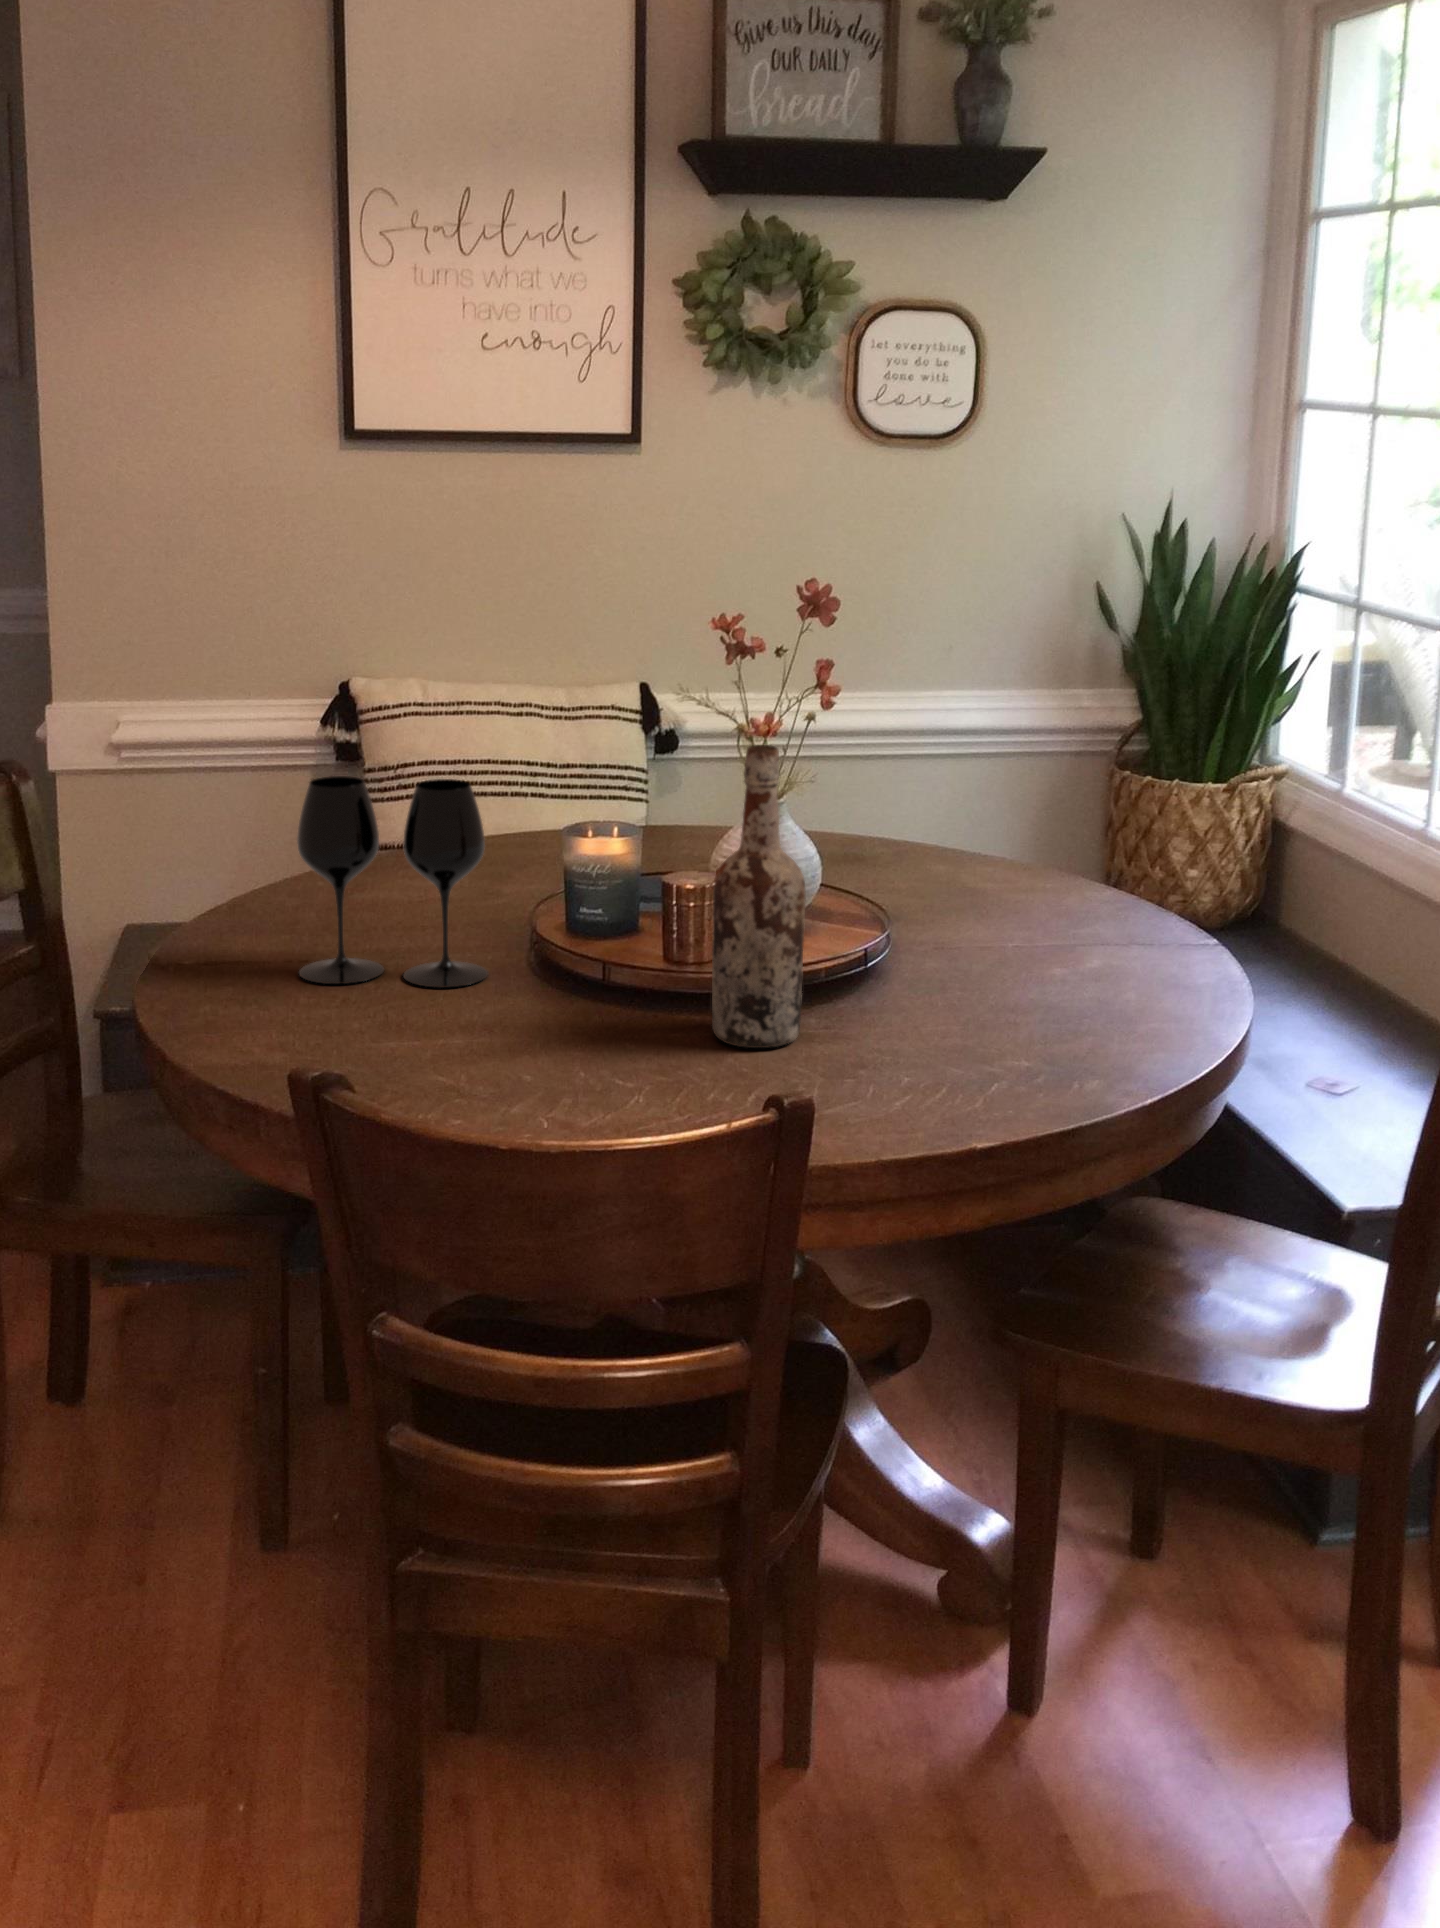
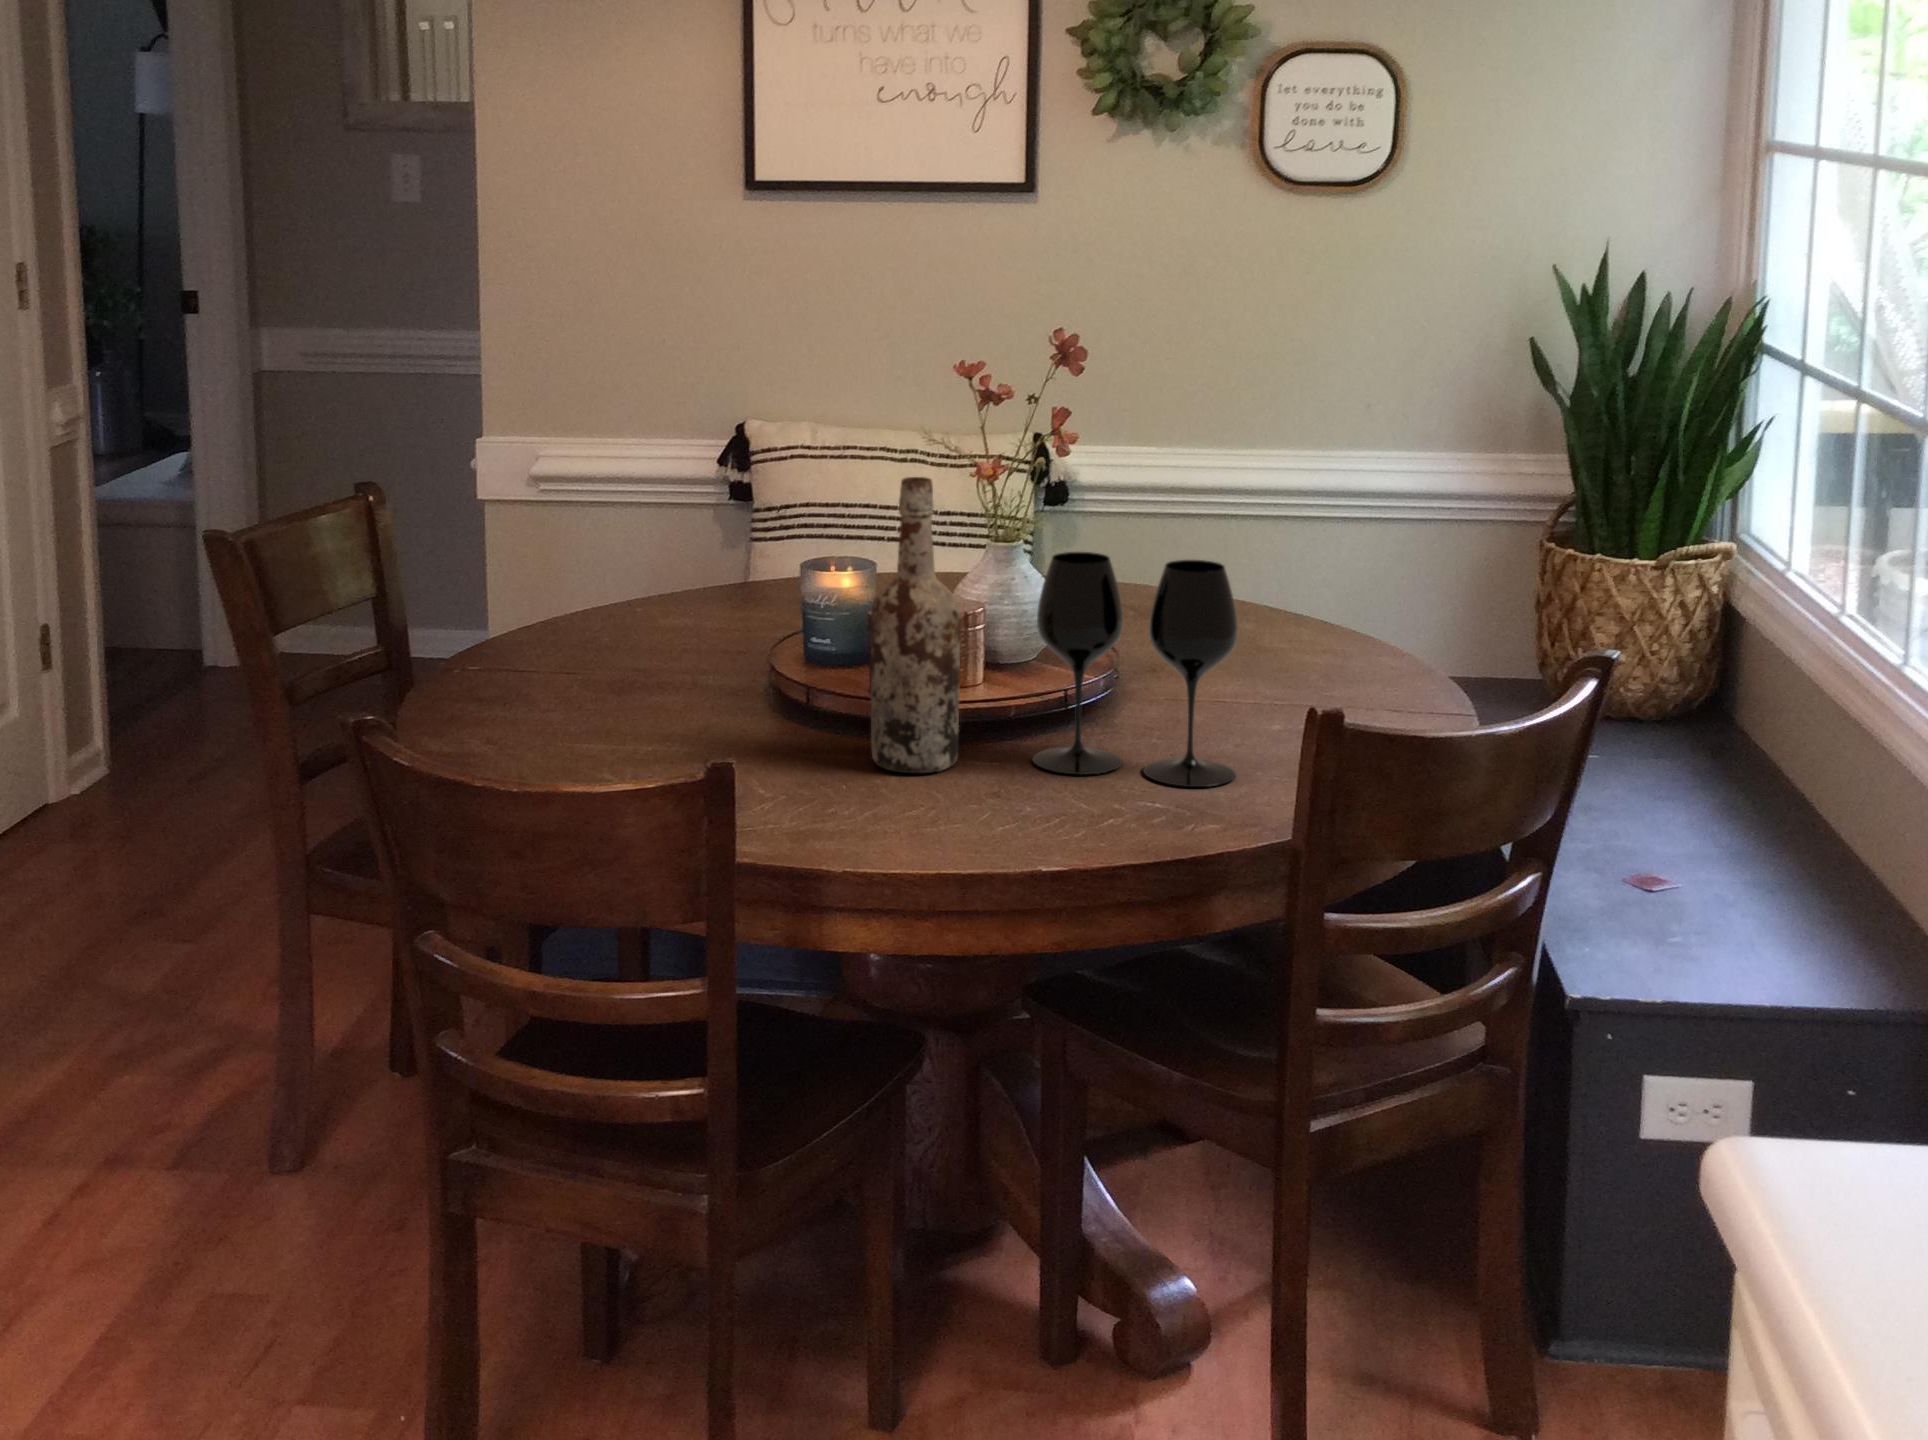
wine glass: present [297,776,488,988] -> present [1033,552,1238,787]

